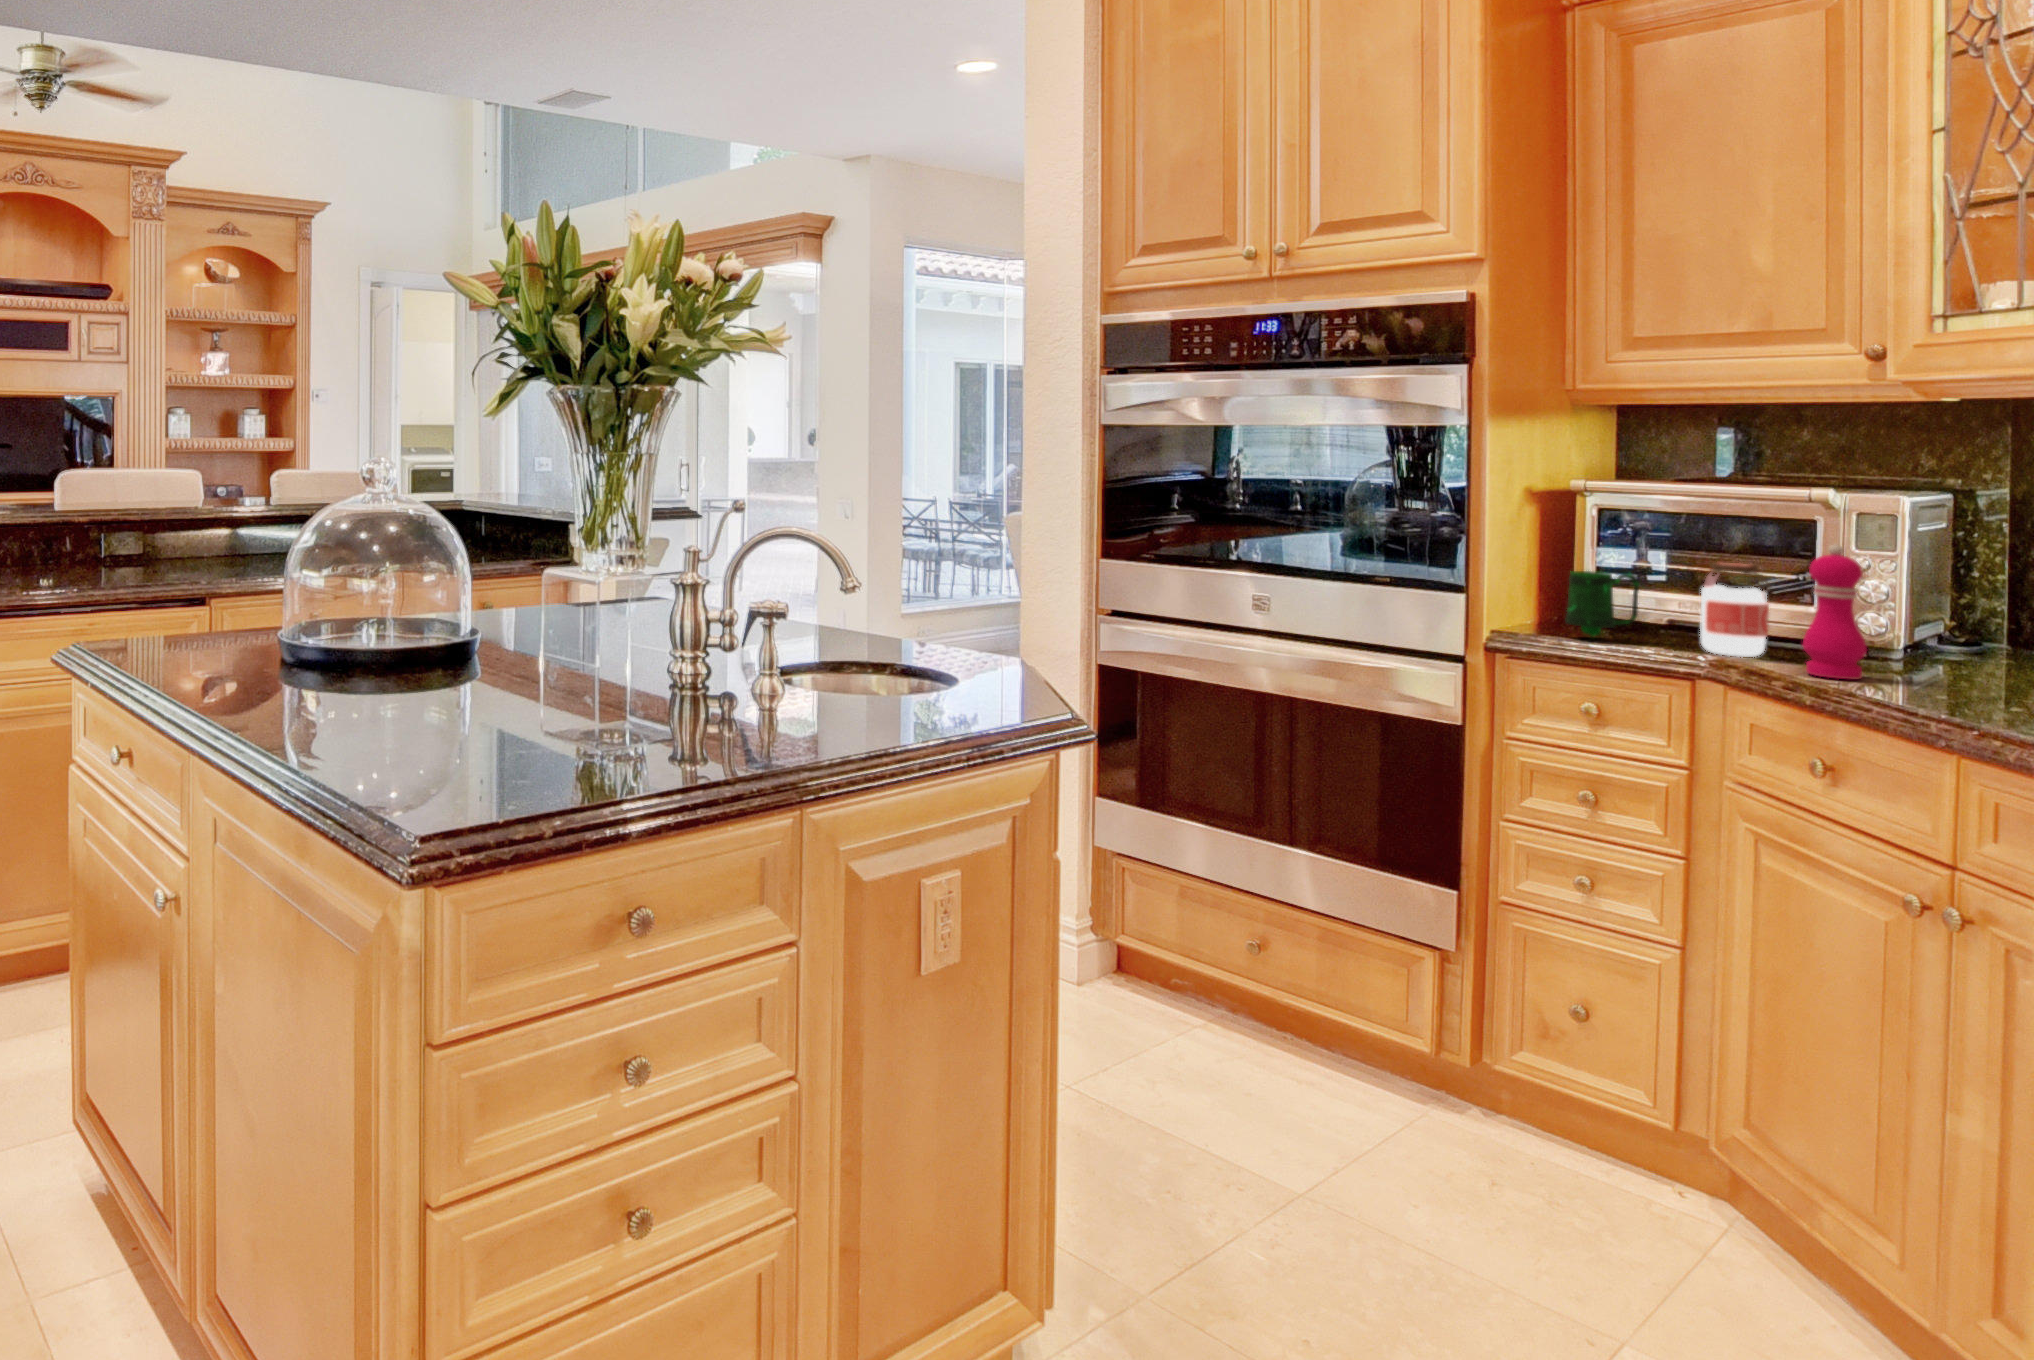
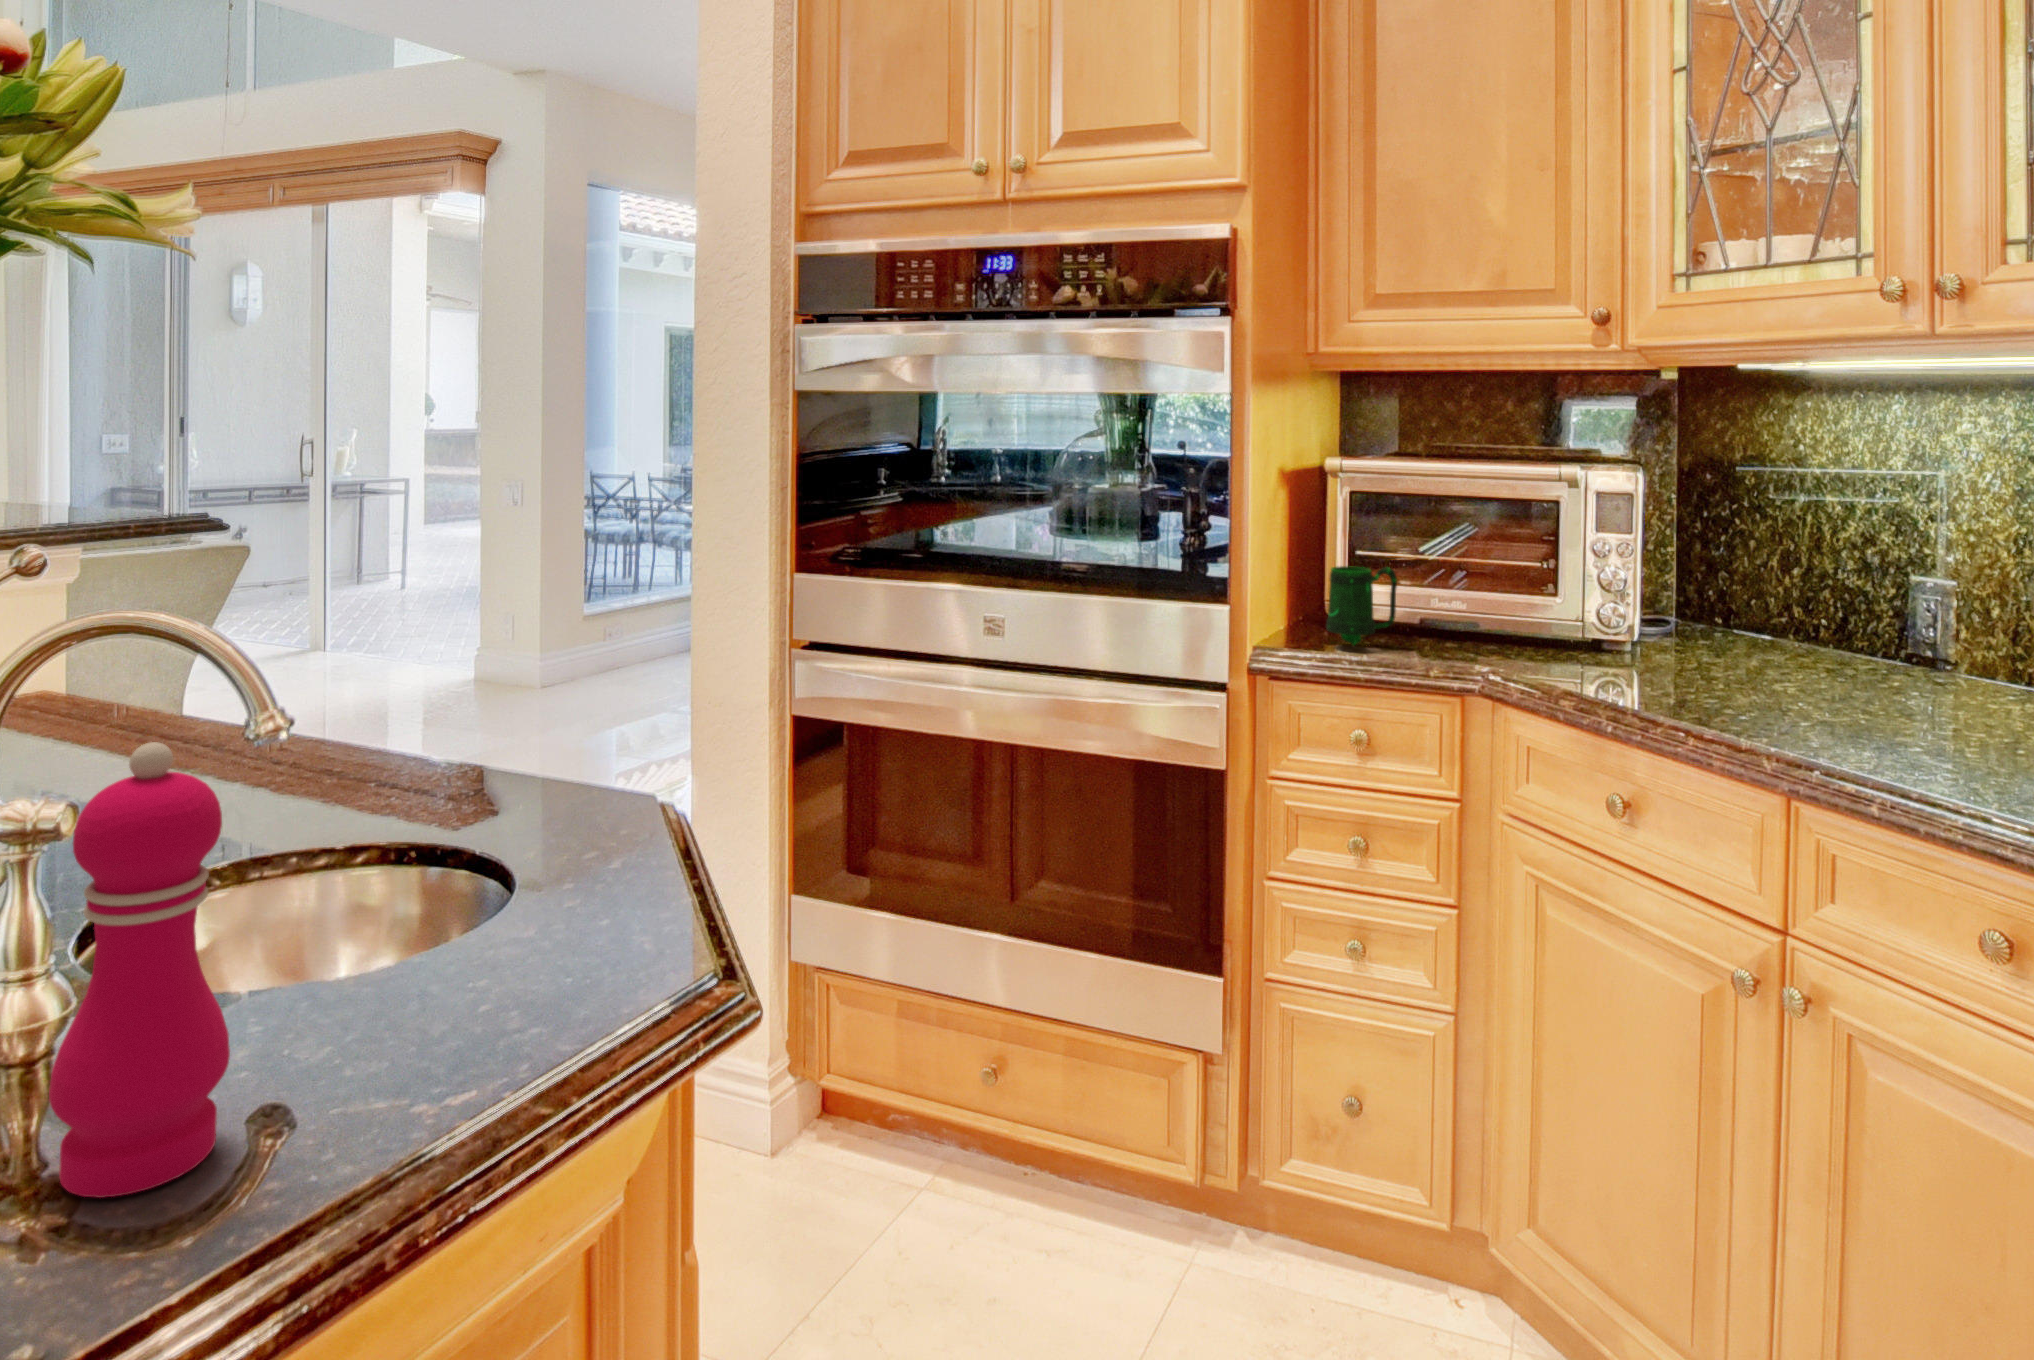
pepper mill: present [1803,545,1867,679] -> present [49,742,230,1198]
jar: present [1700,562,1769,657] -> none [1459,552,1526,664]

